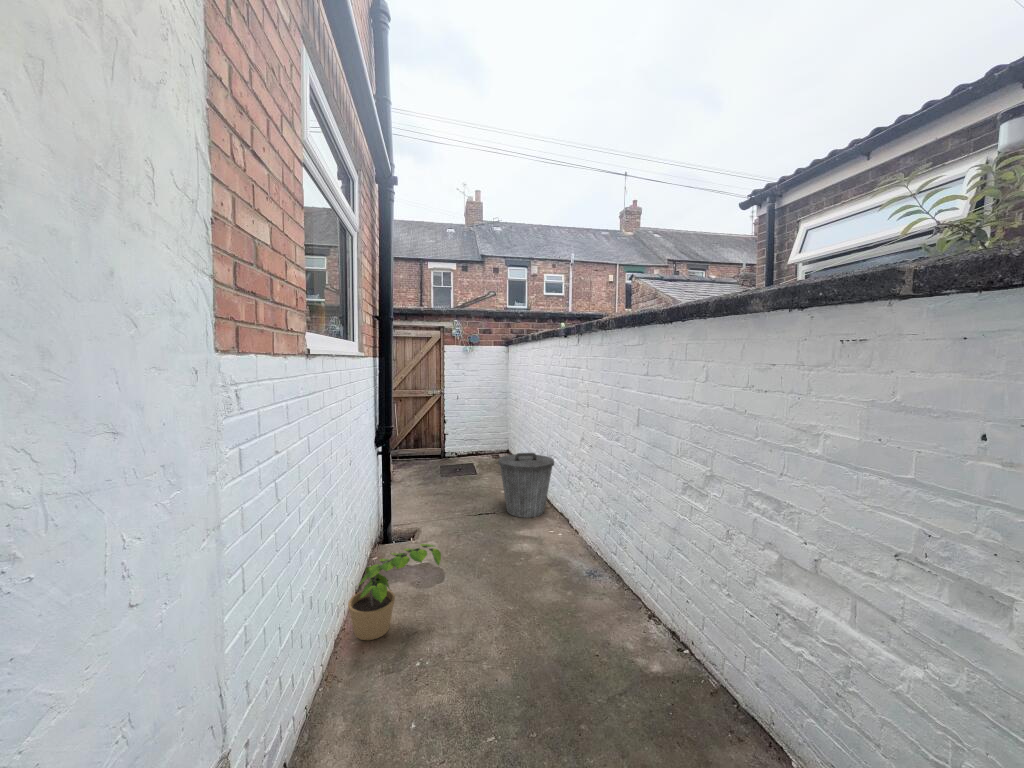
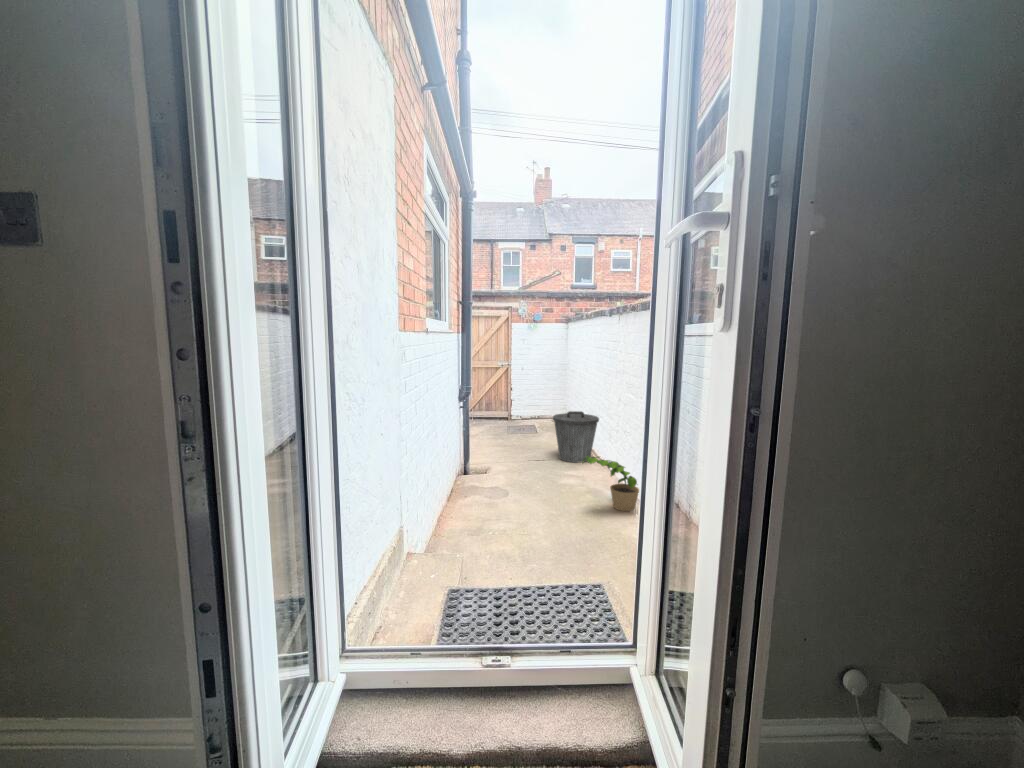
potted plant: present [348,544,441,640] -> present [582,456,639,511]

